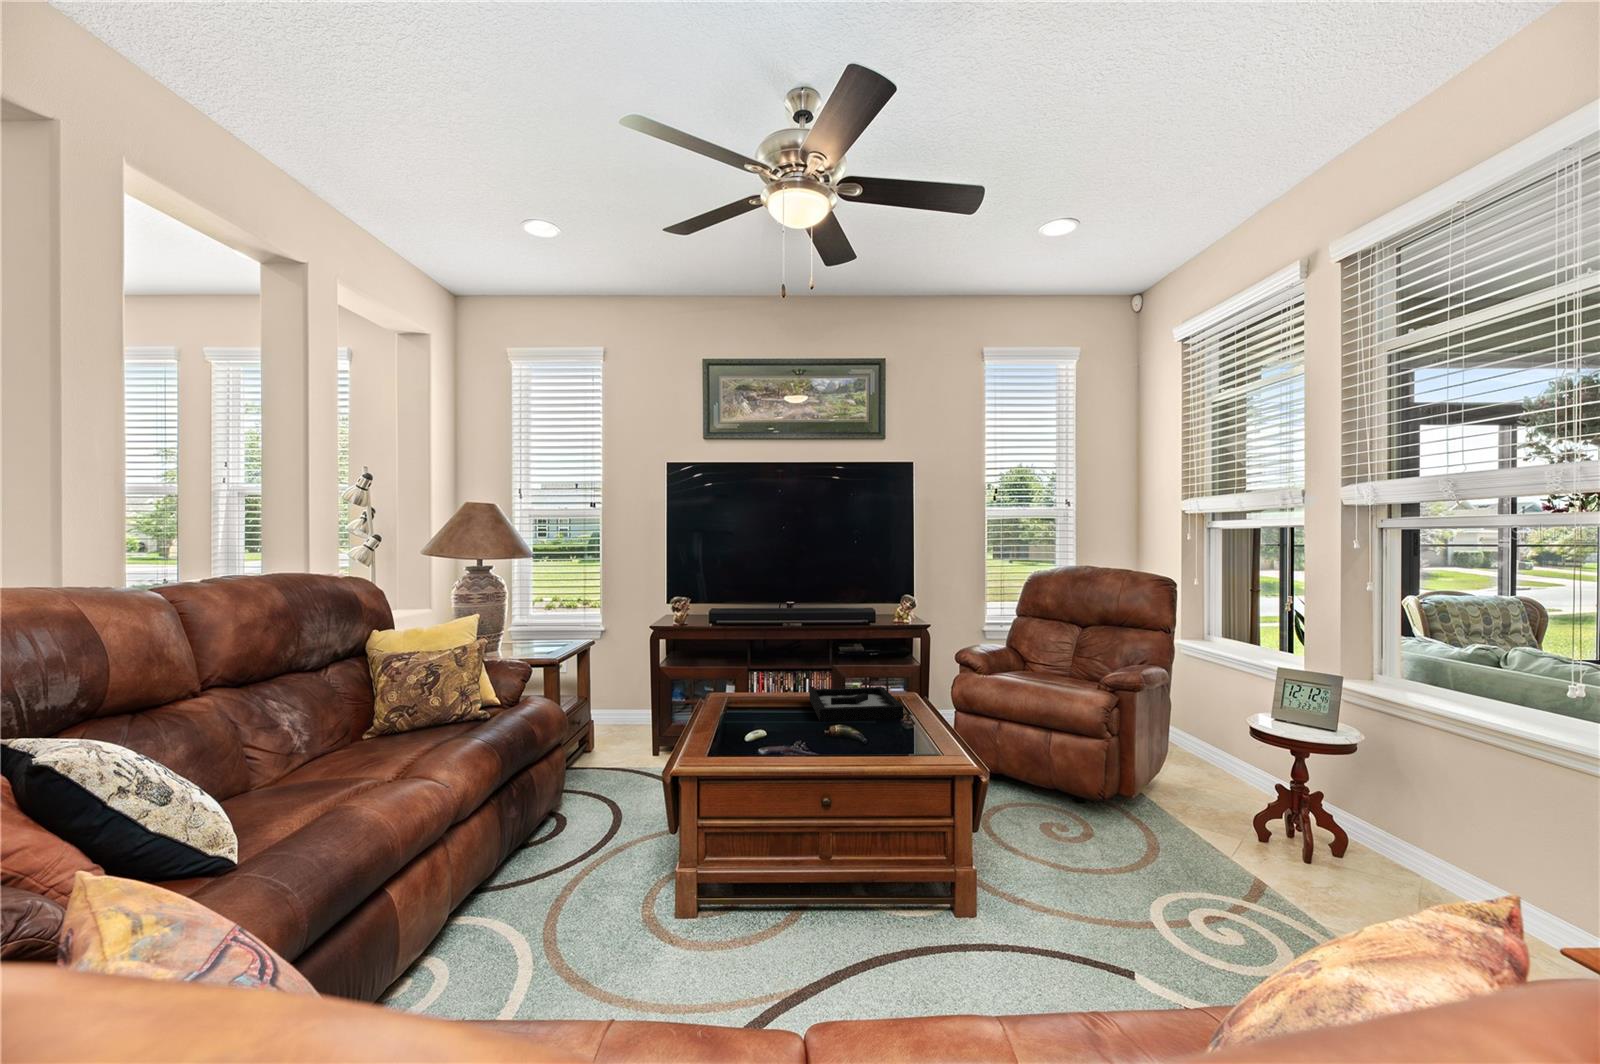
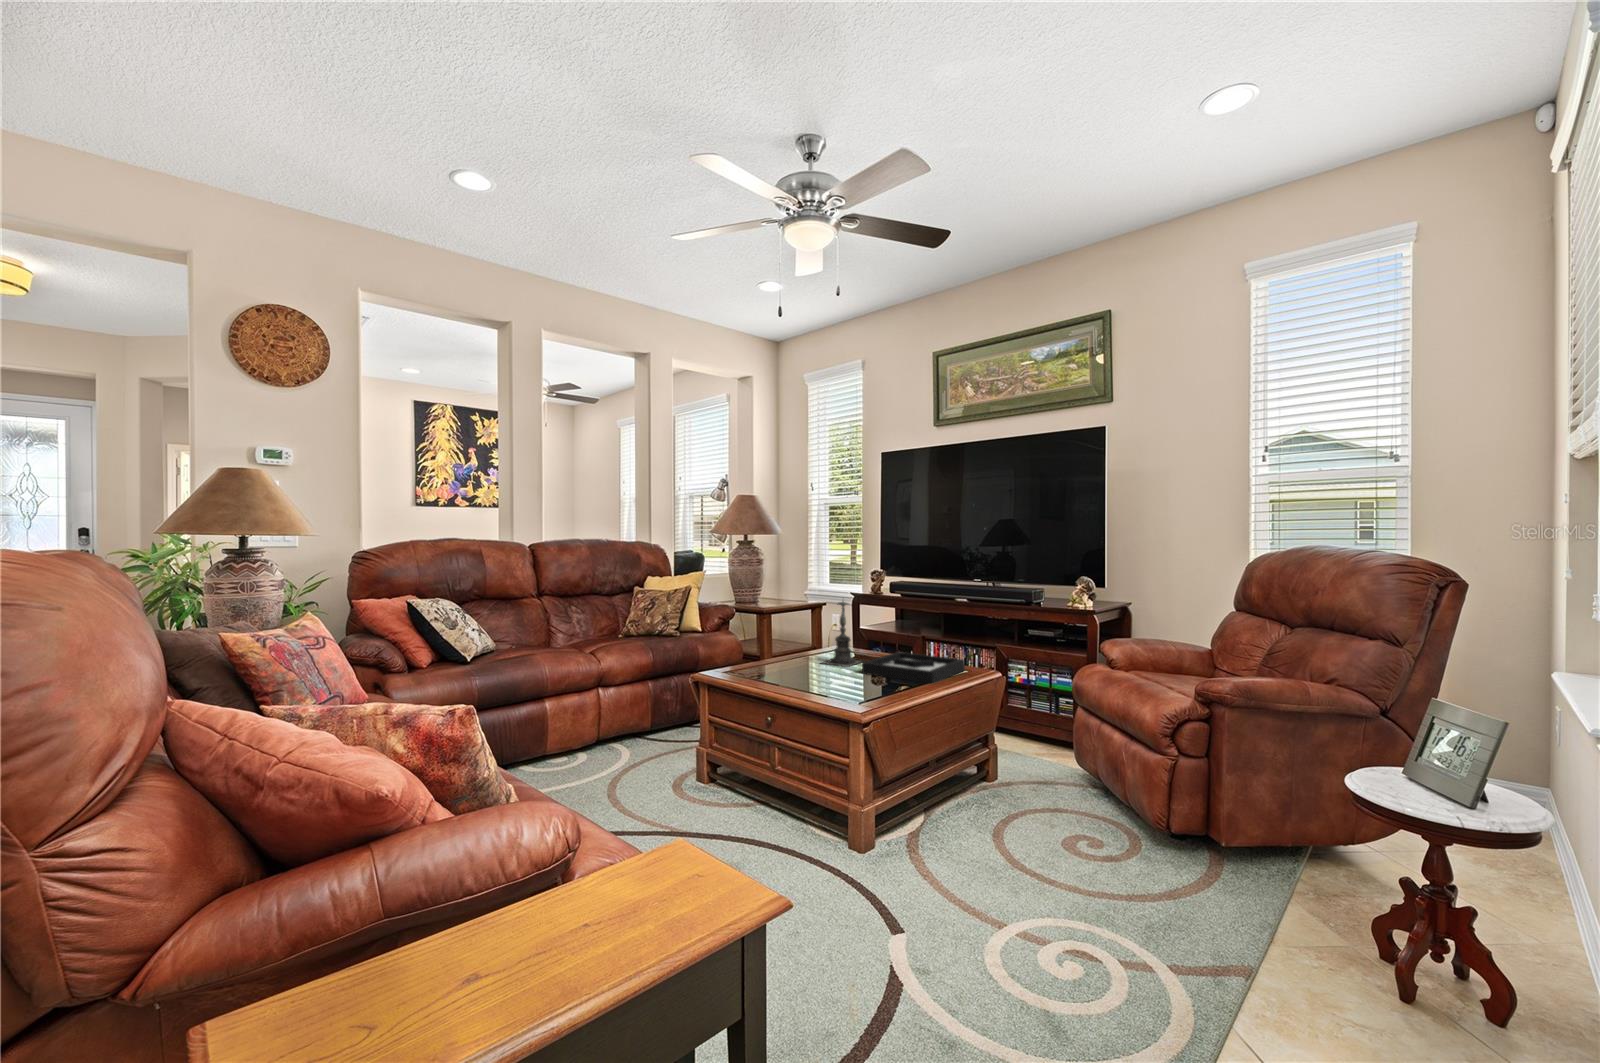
candle holder: none [743,632,784,719] -> present [822,601,862,667]

